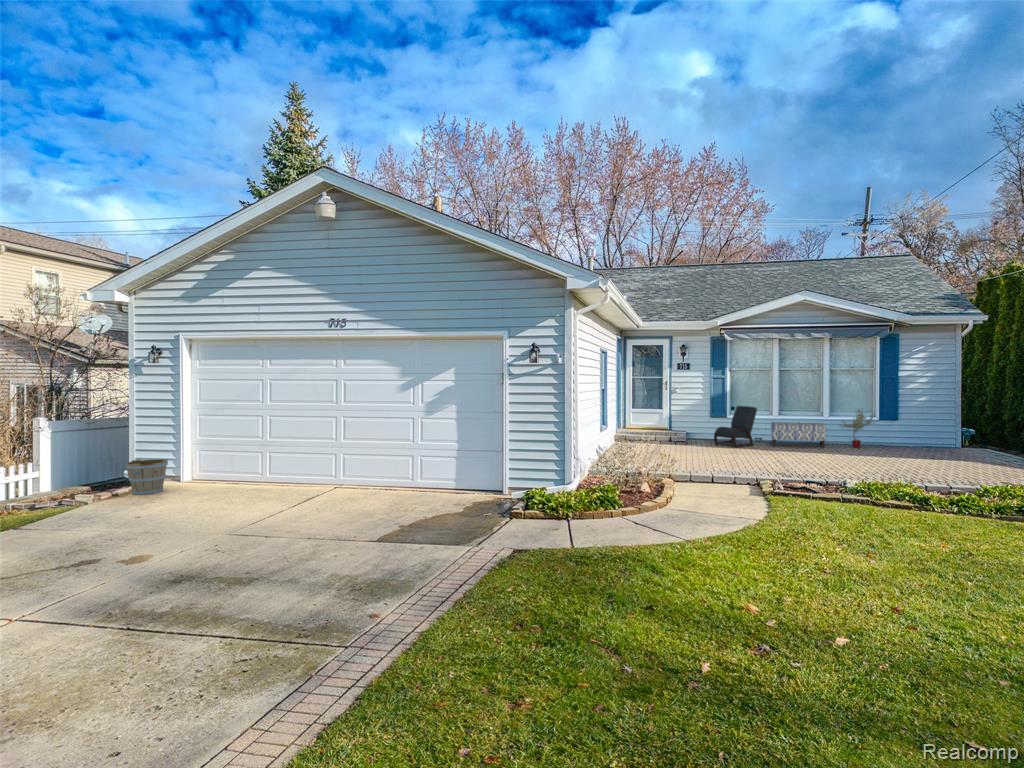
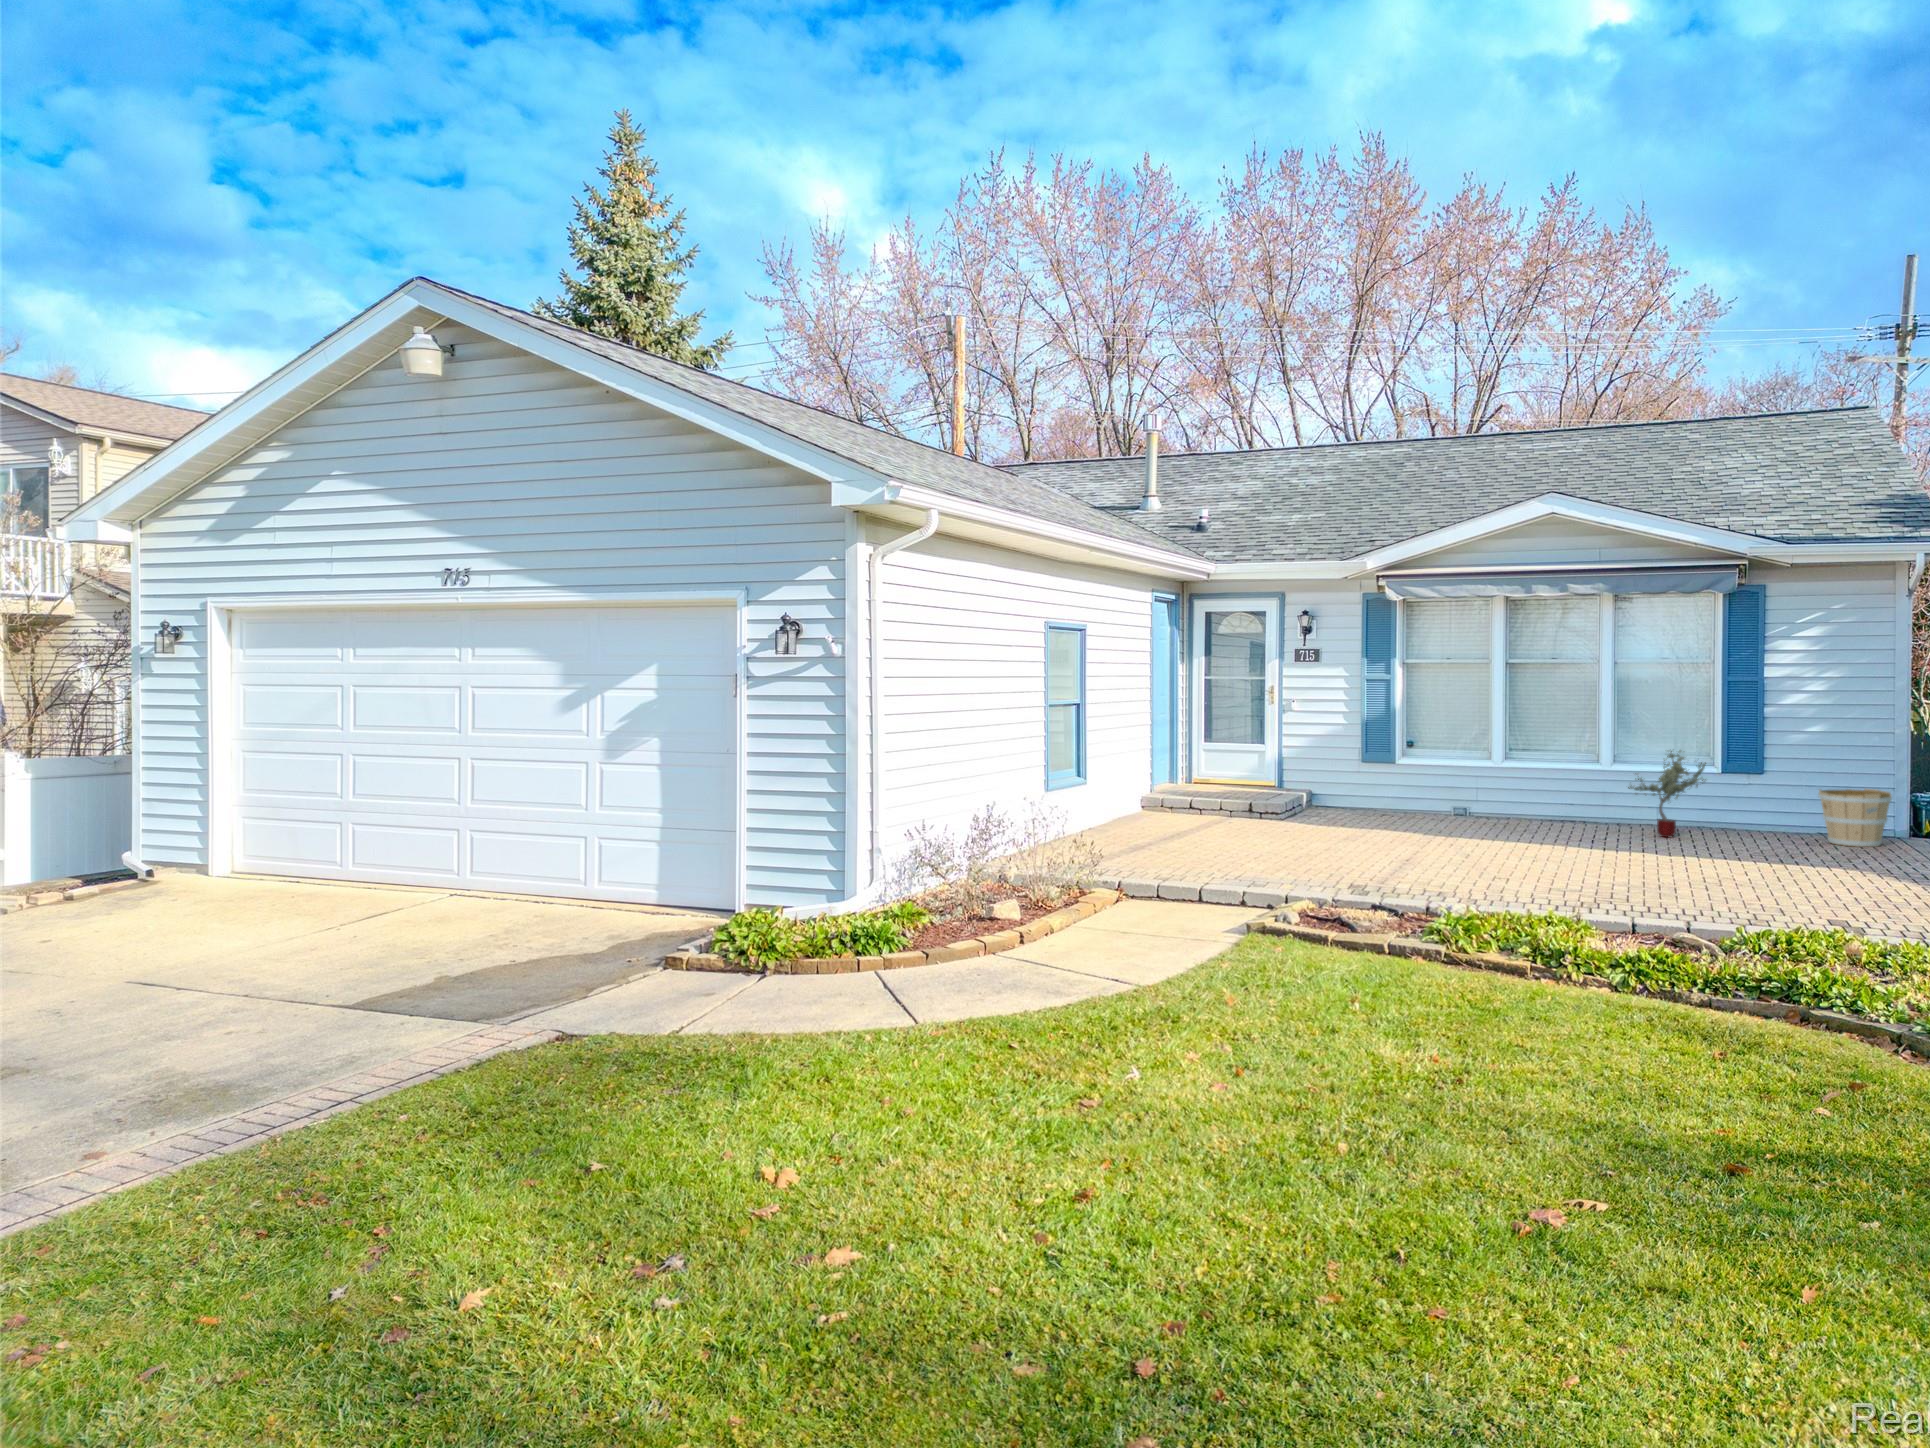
lounge chair: present [714,406,757,447] -> none [1356,740,1452,831]
bench: present [771,422,826,448] -> none [1477,776,1597,837]
wooden bucket: present [125,459,168,495] -> present [1818,789,1892,847]

